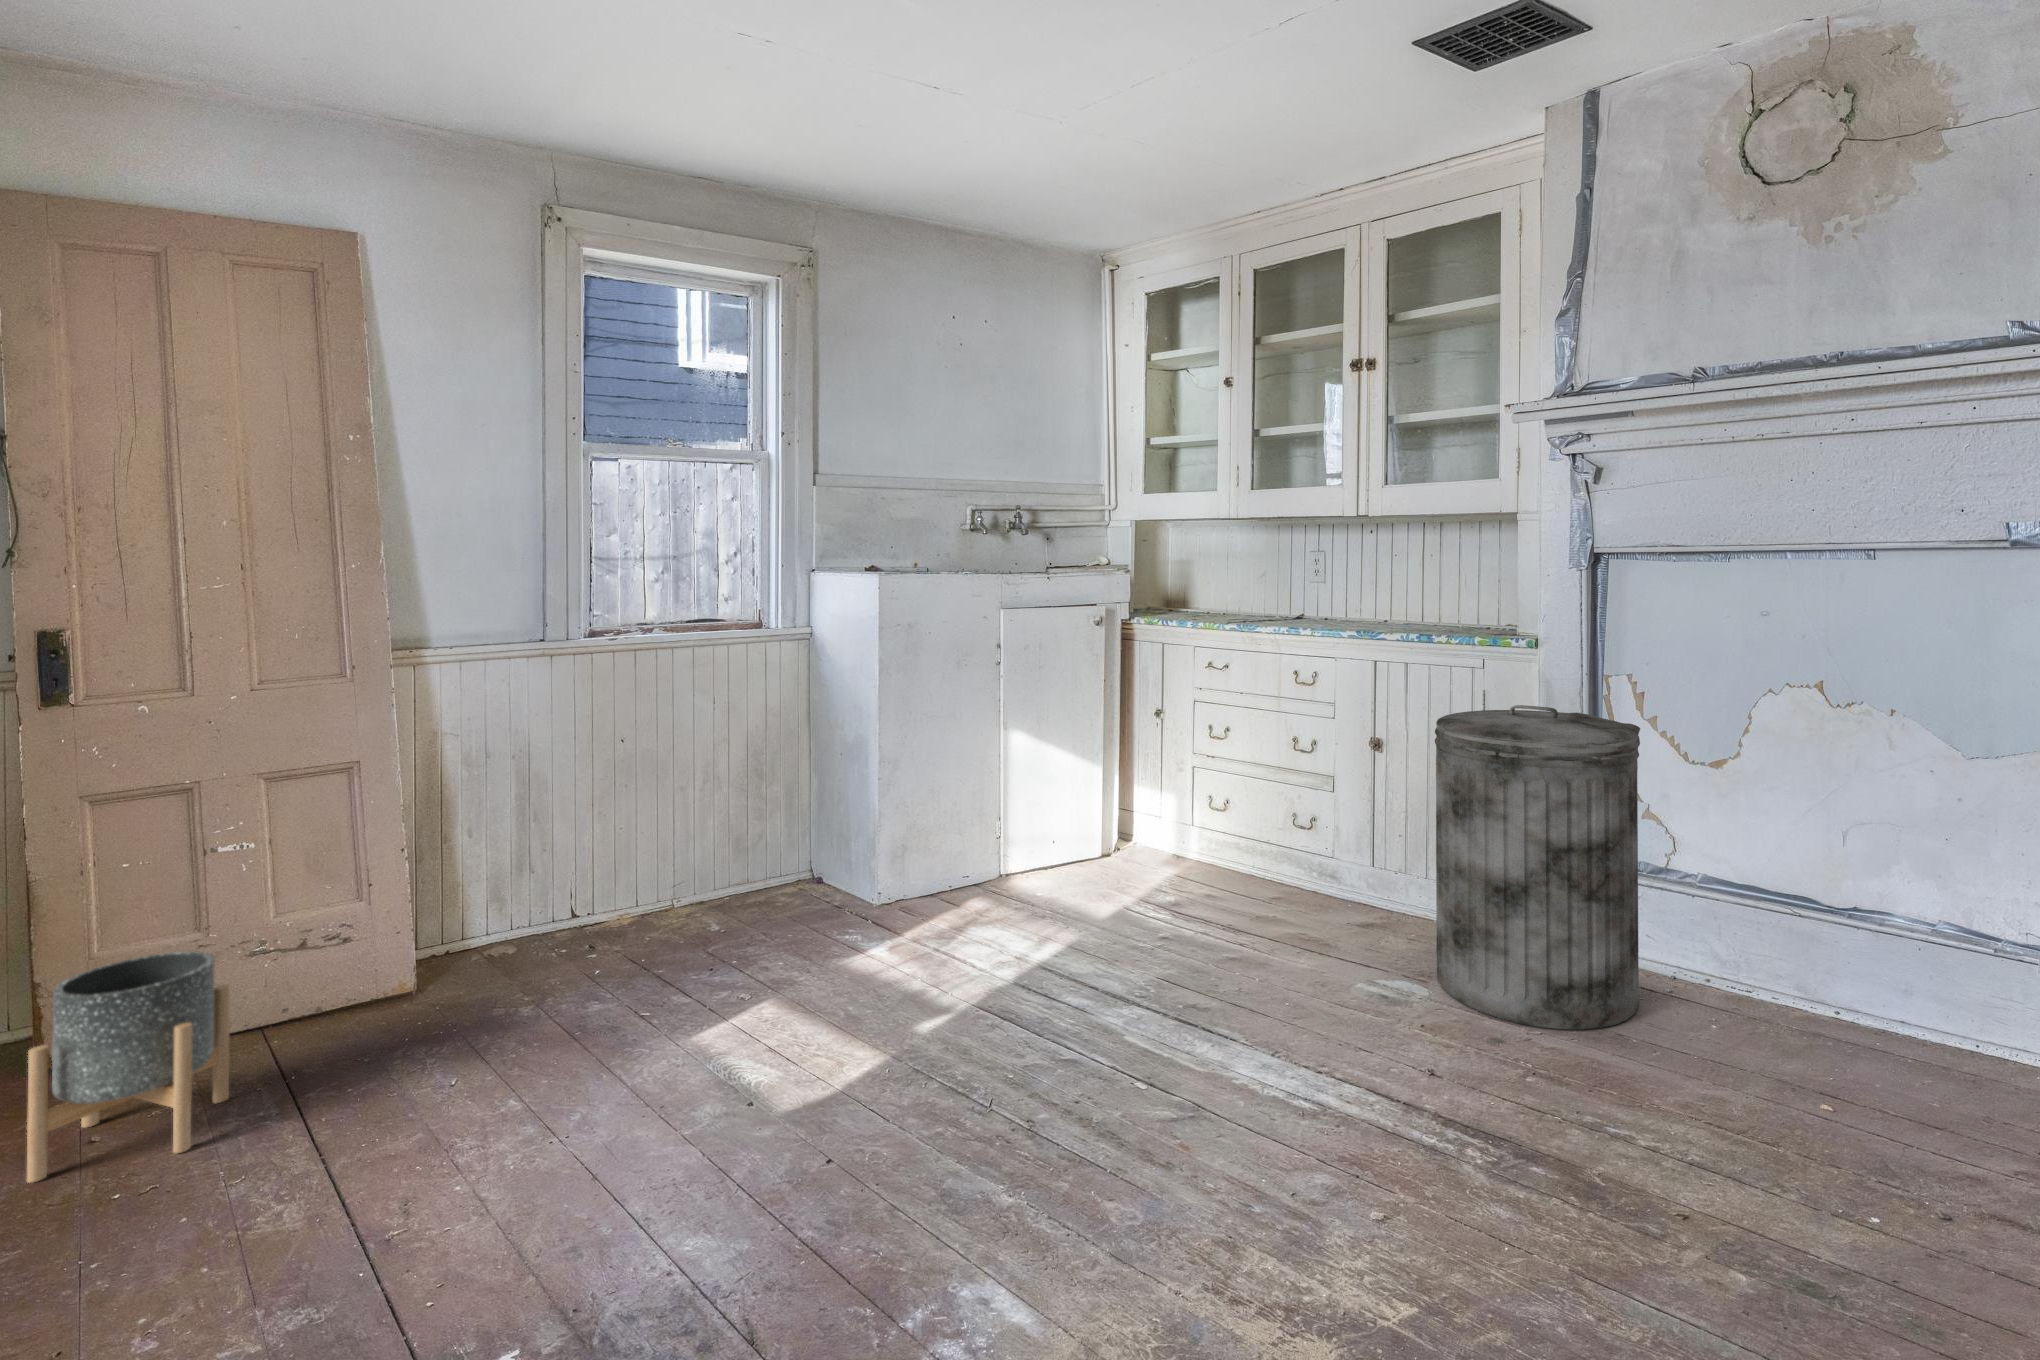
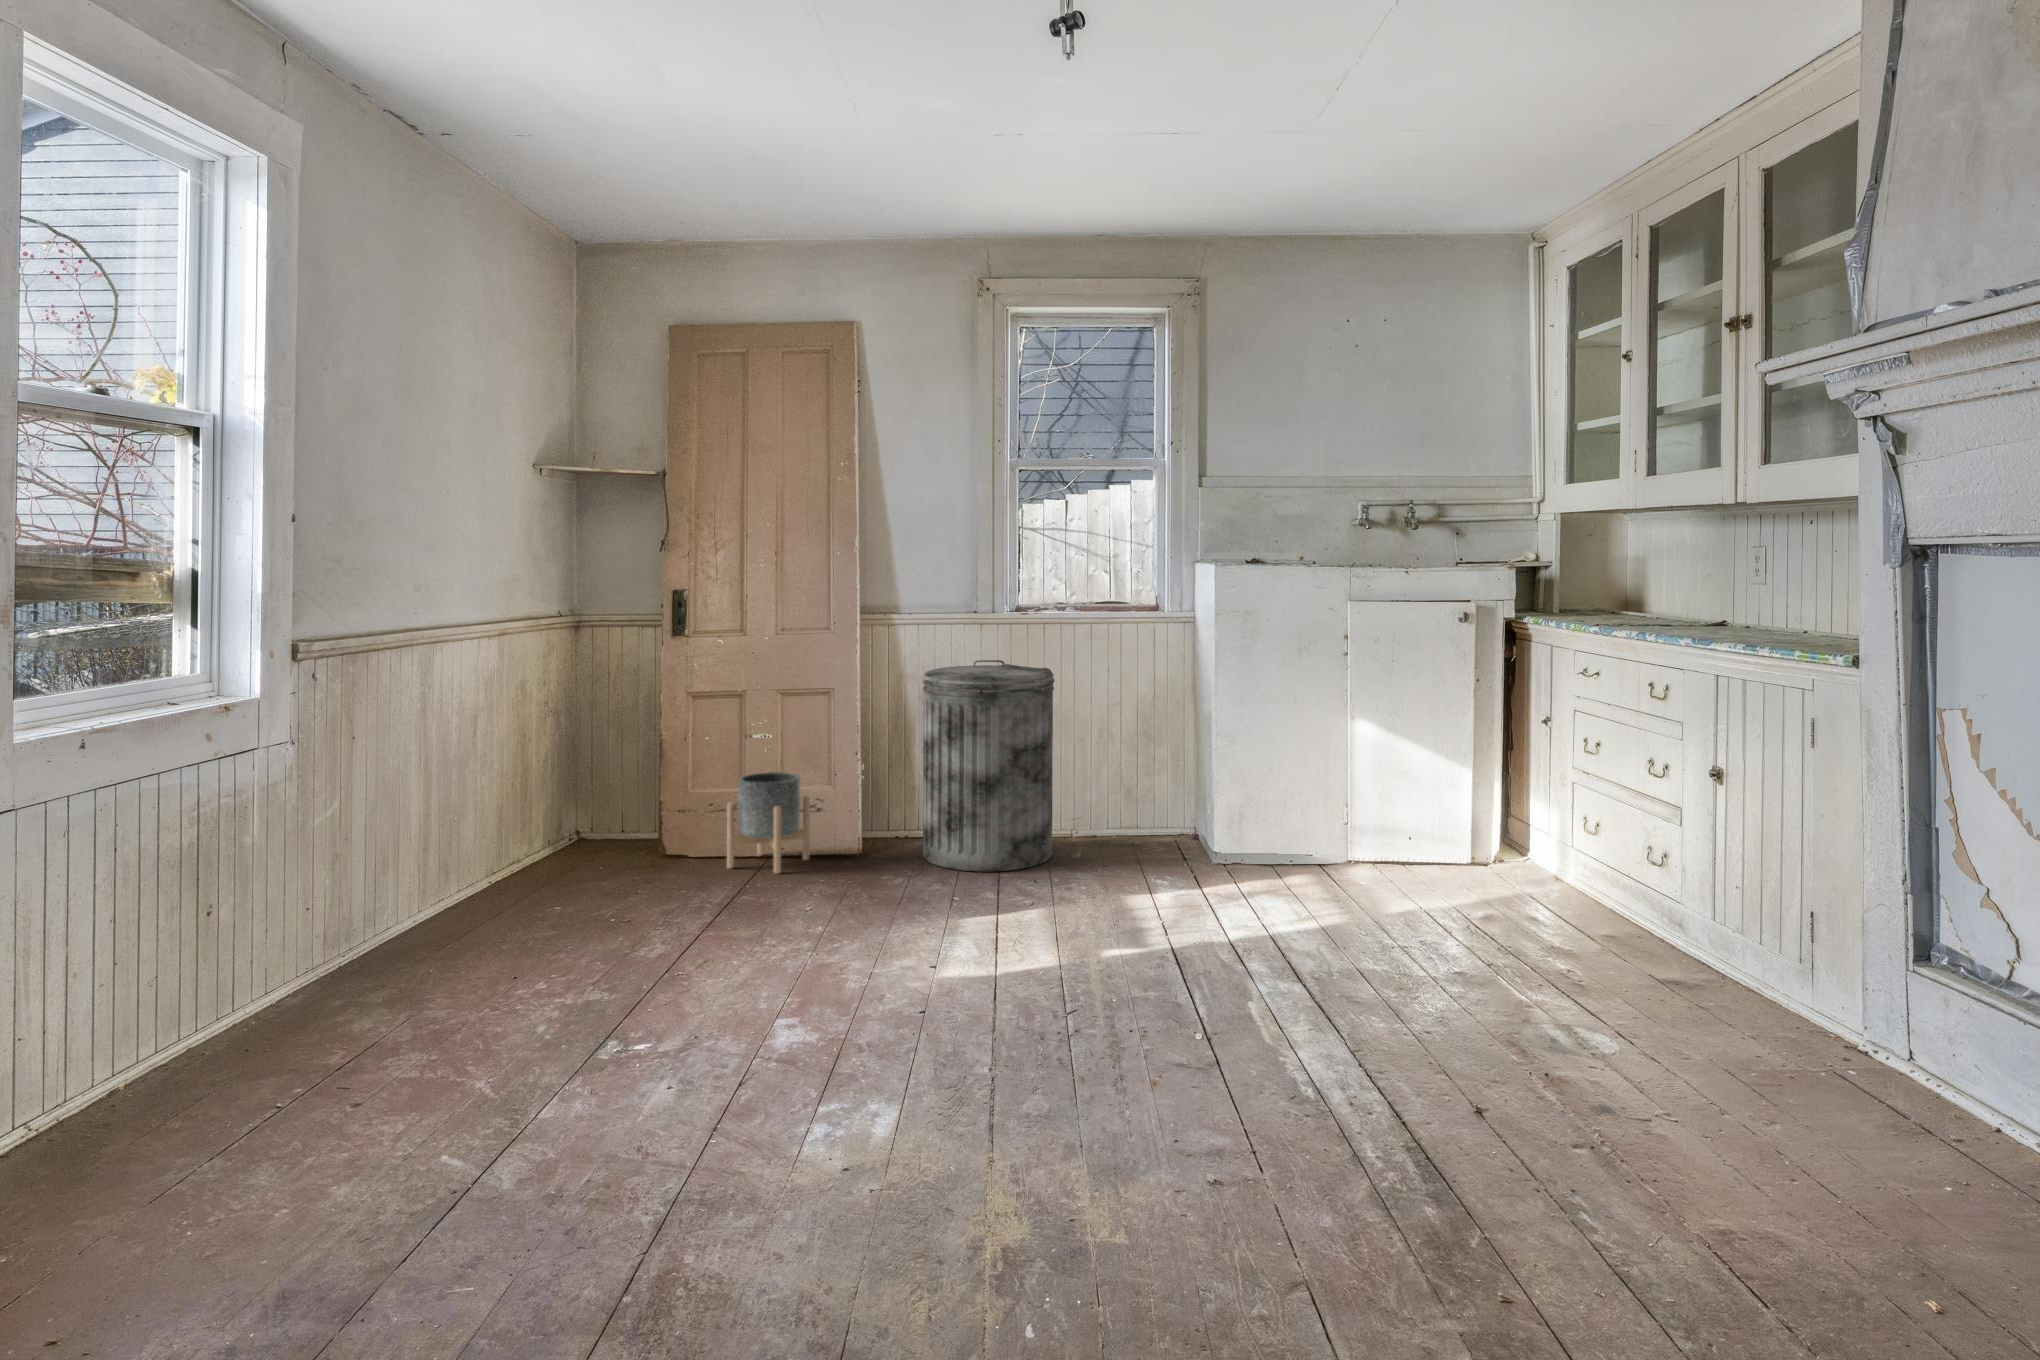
trash can: present [1435,705,1640,1030] -> present [923,660,1054,872]

